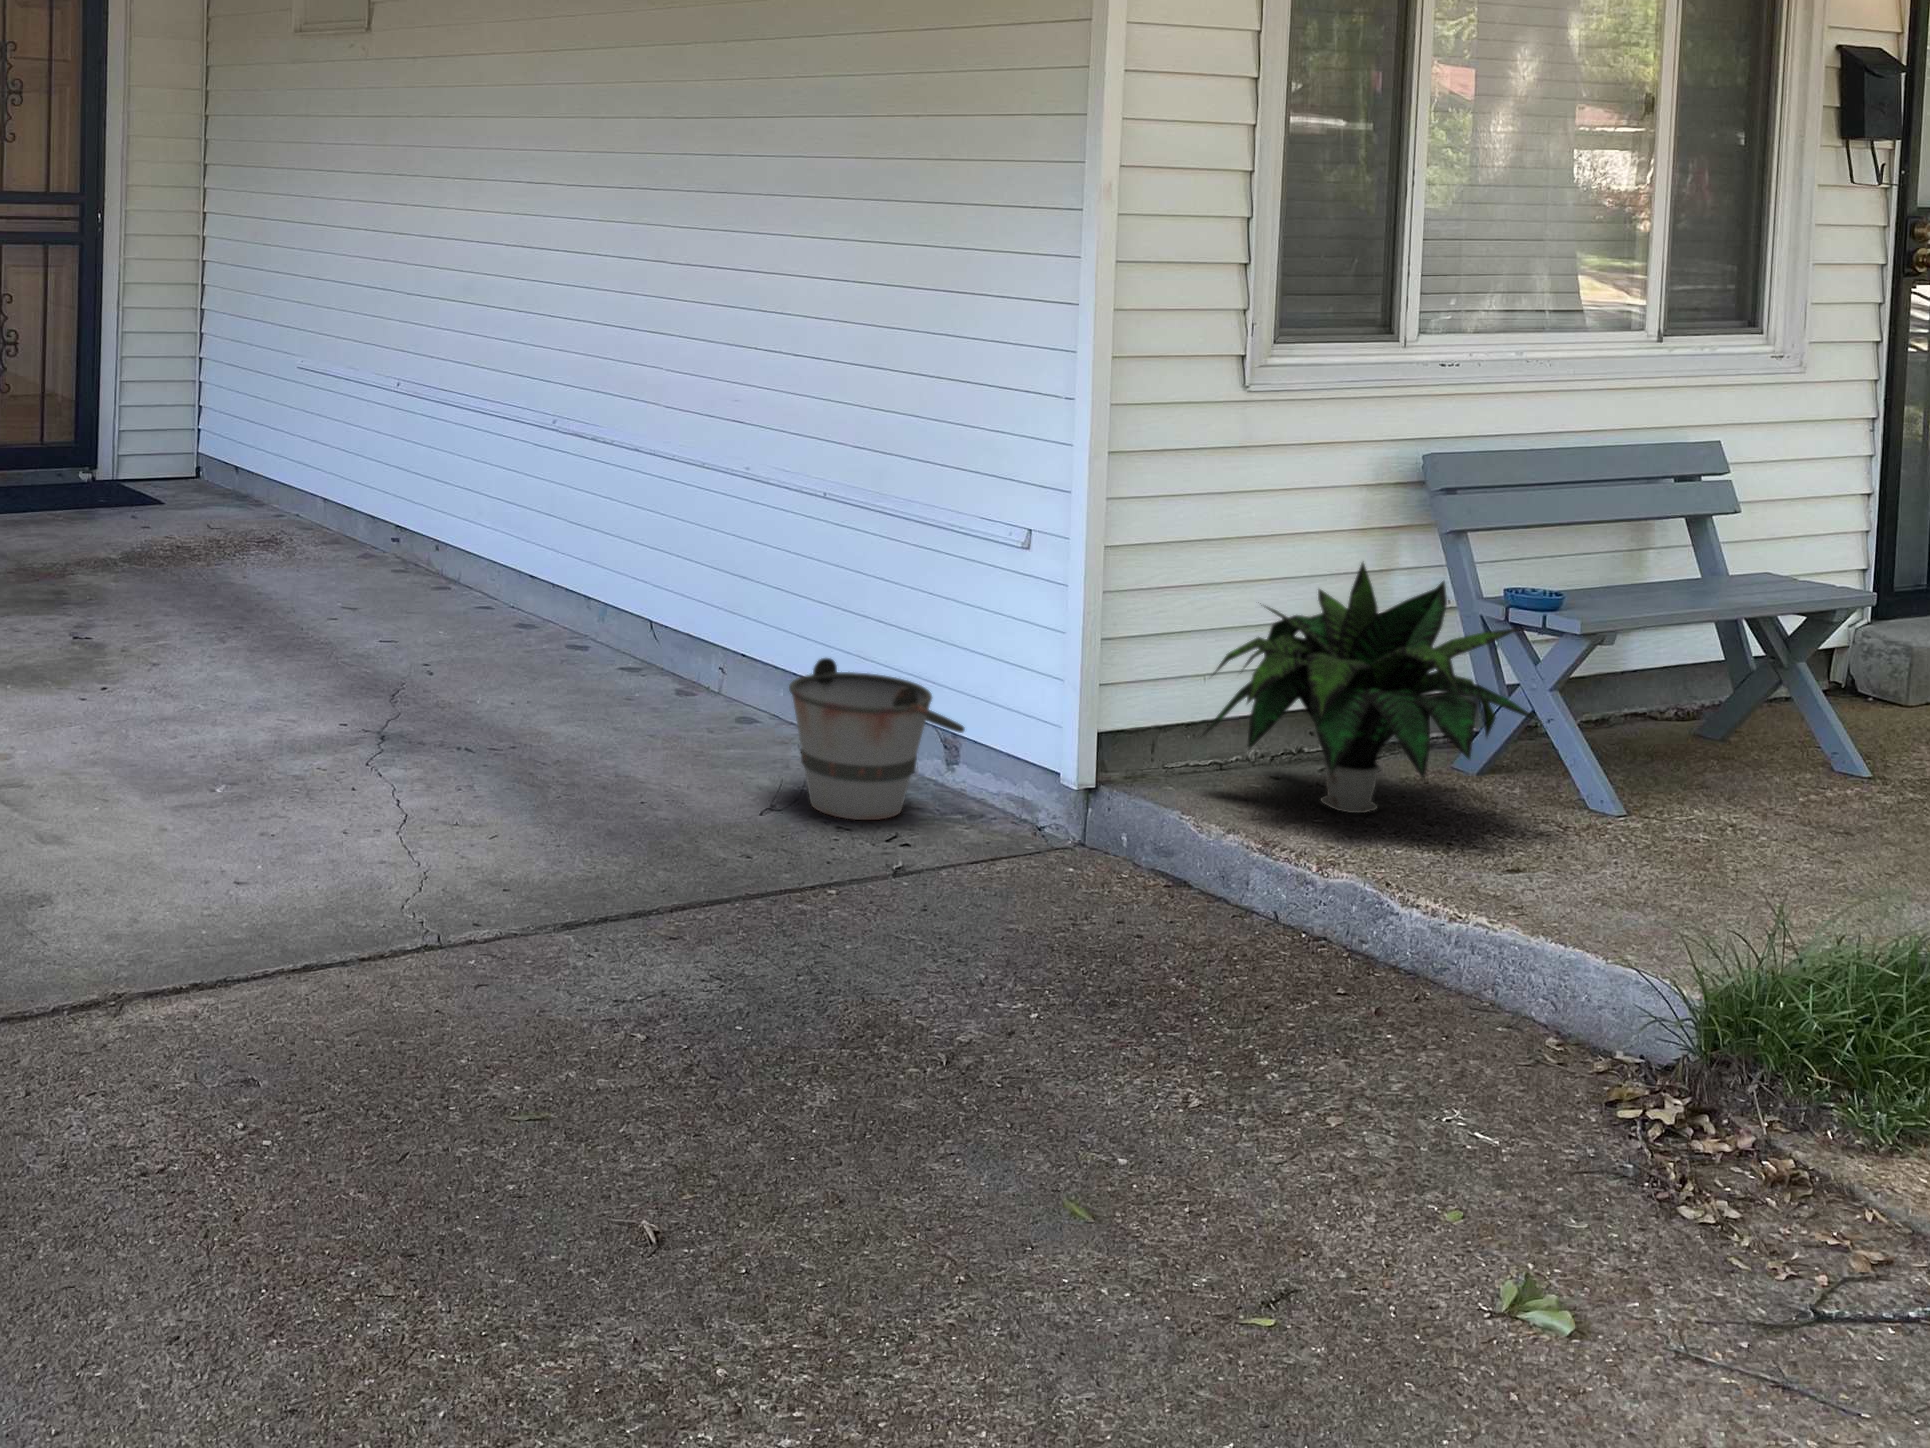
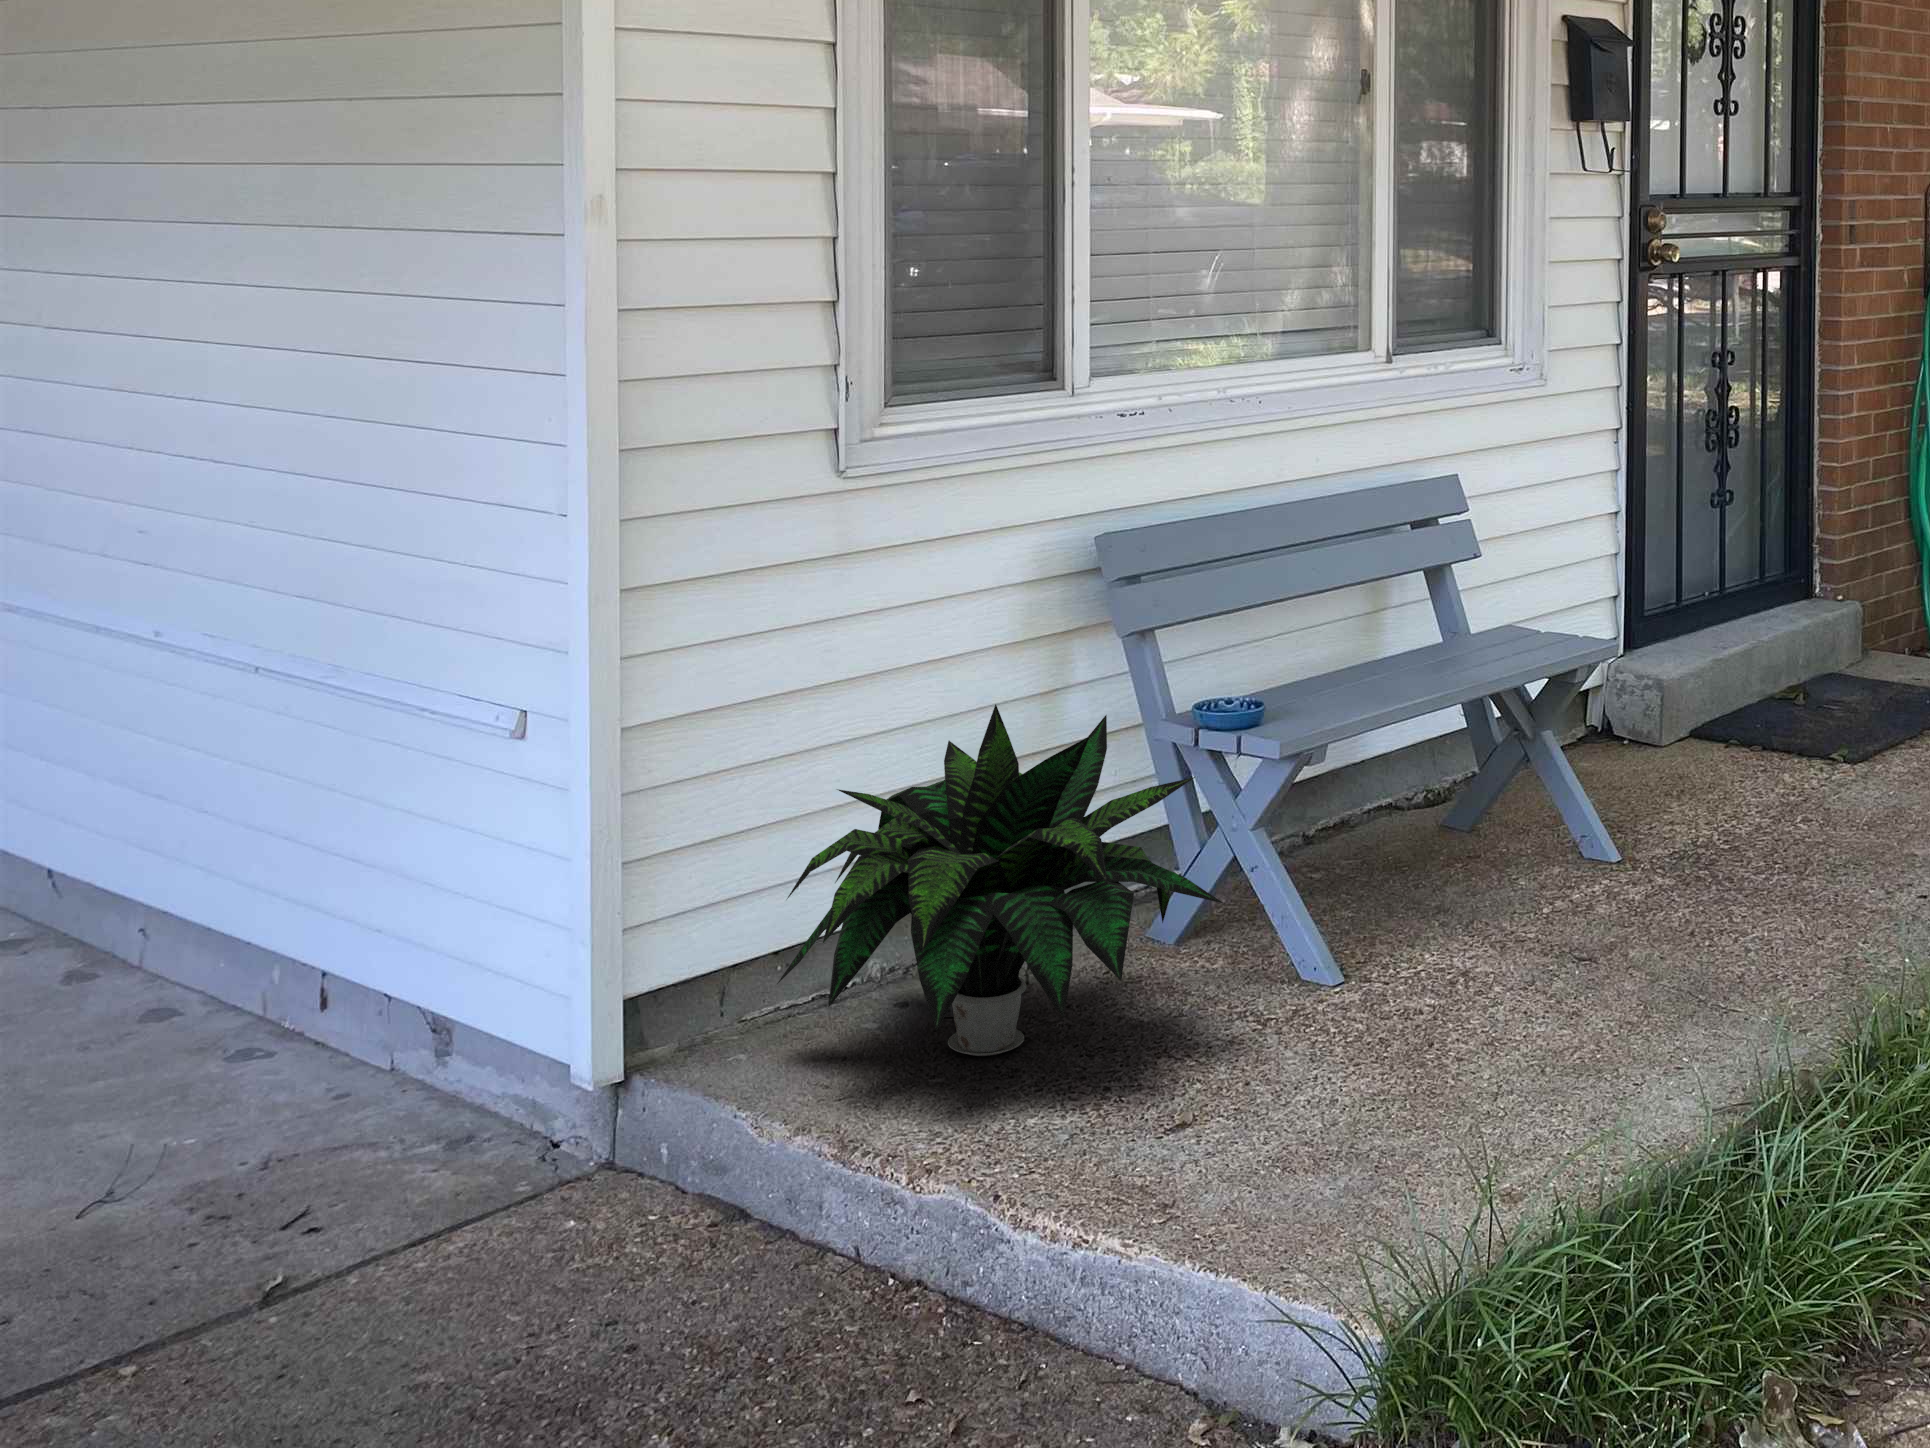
bucket: present [789,658,965,820] -> none [125,934,437,1194]

